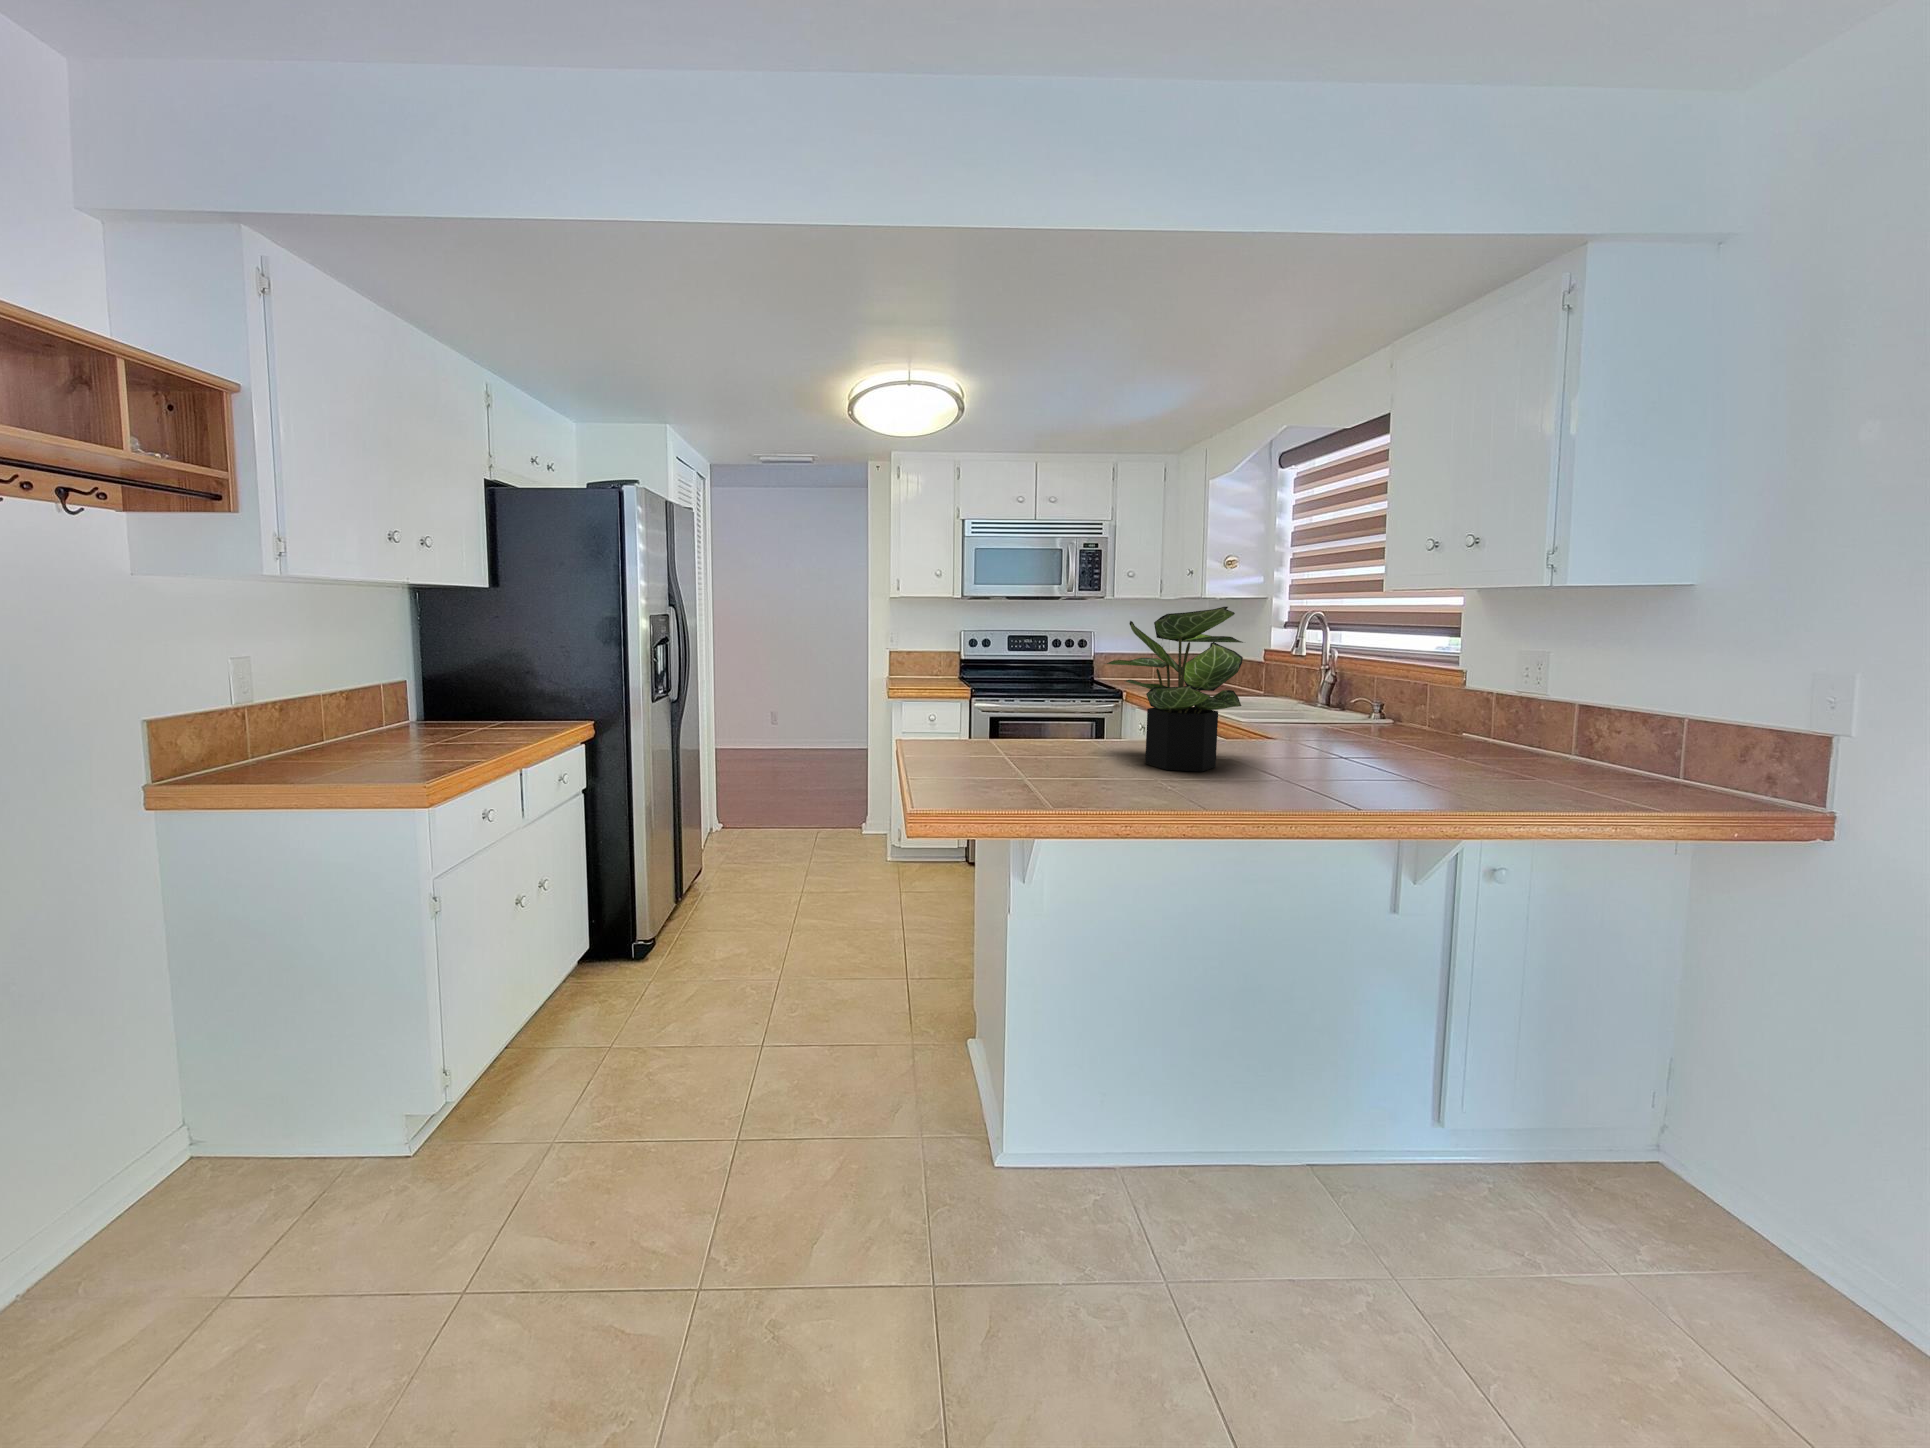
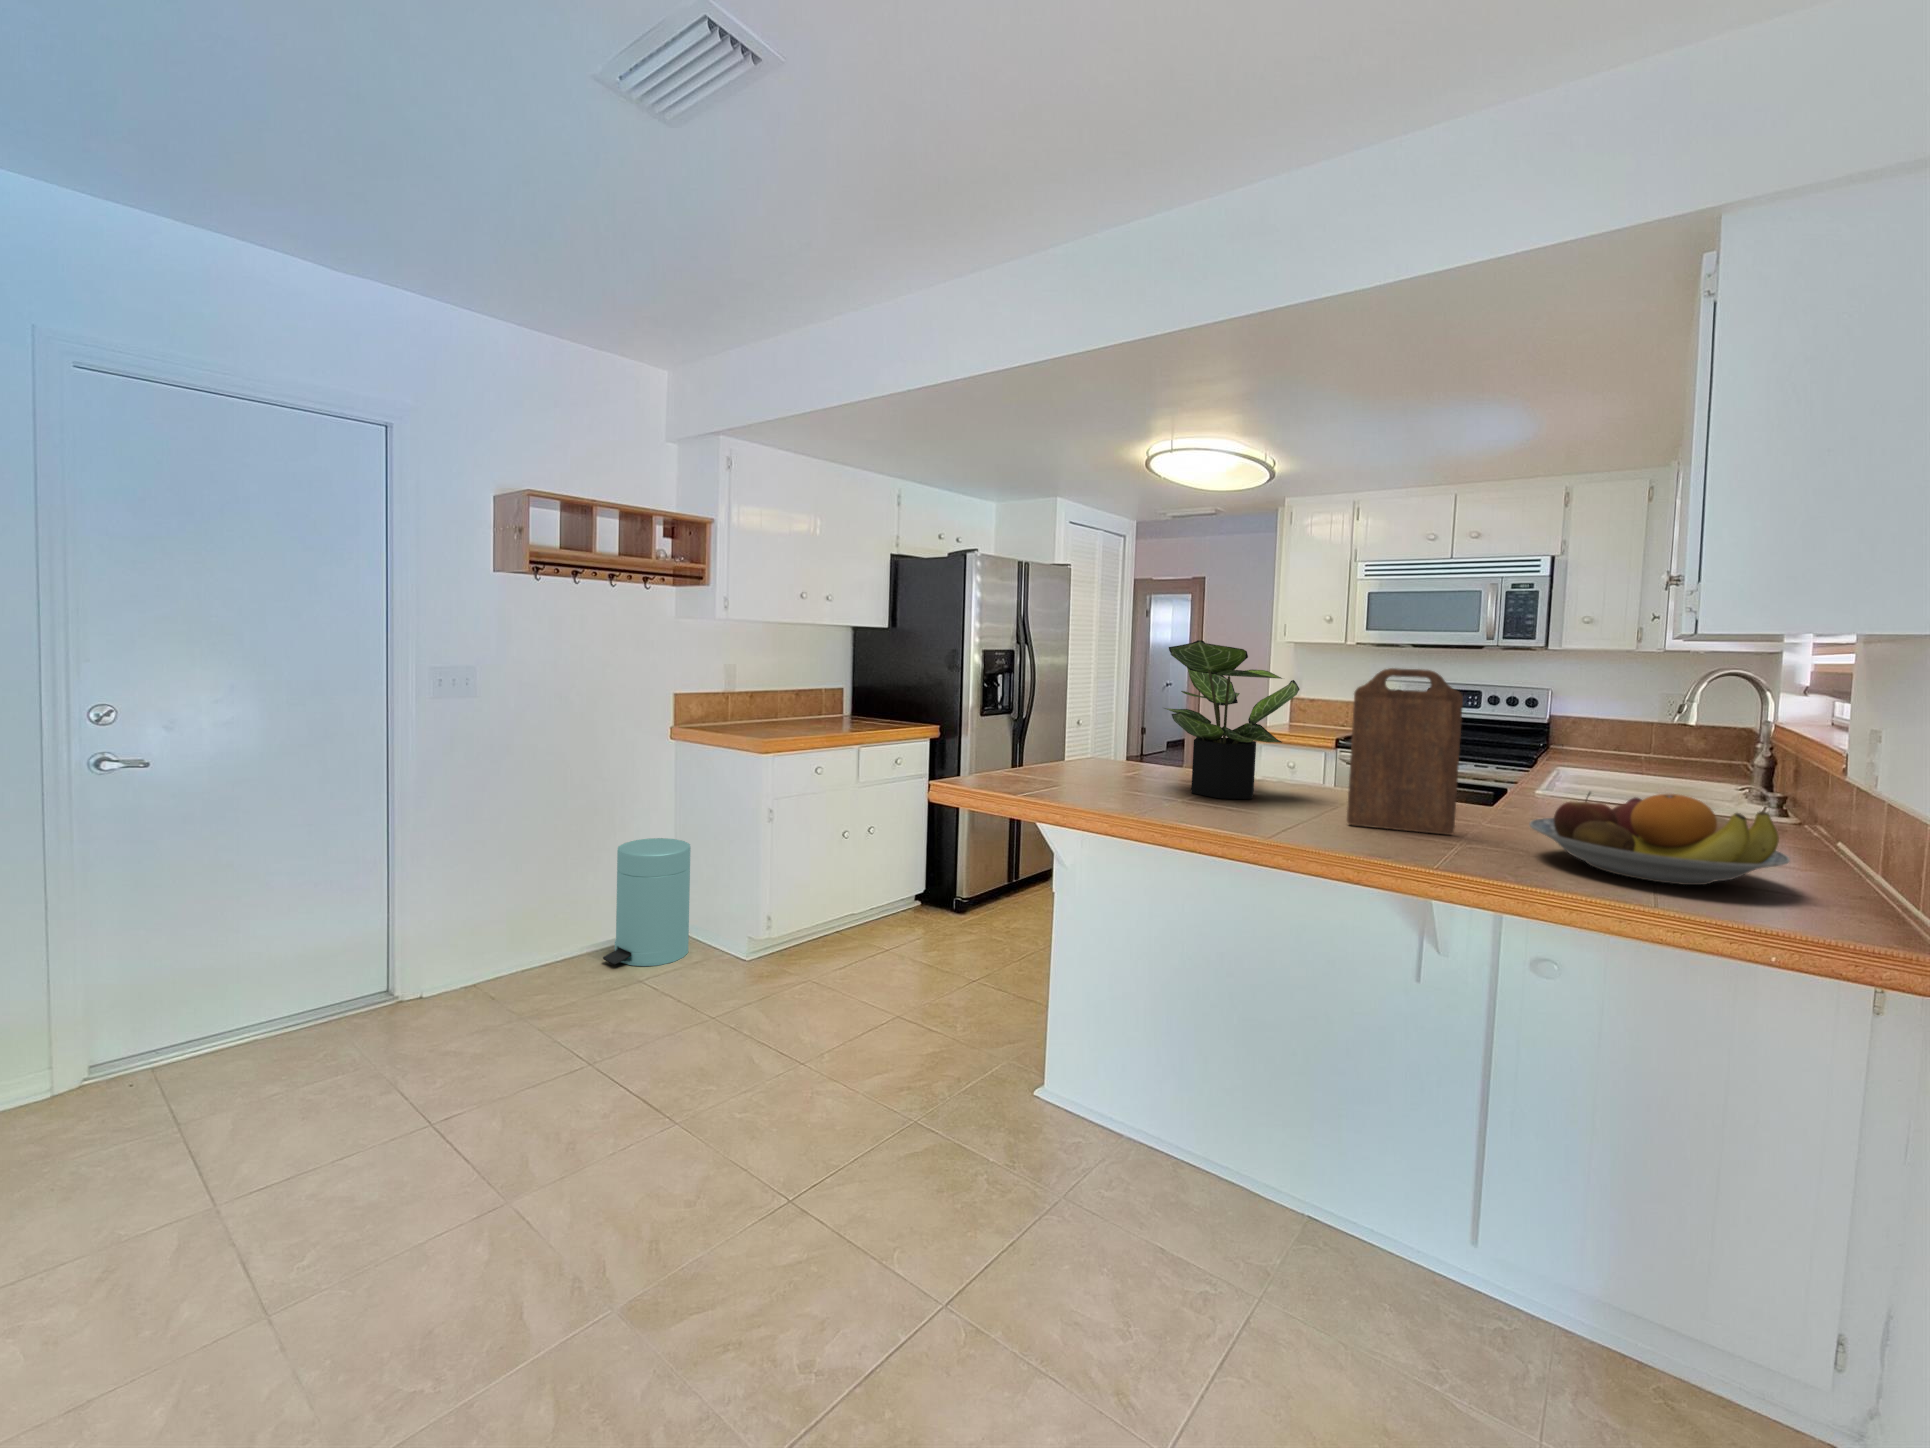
cutting board: none [1348,630,1418,779] -> present [1347,668,1463,835]
fruit bowl: none [1468,719,1657,788] -> present [1529,792,1790,885]
trash can: none [82,1004,281,1315] -> present [603,838,691,966]

